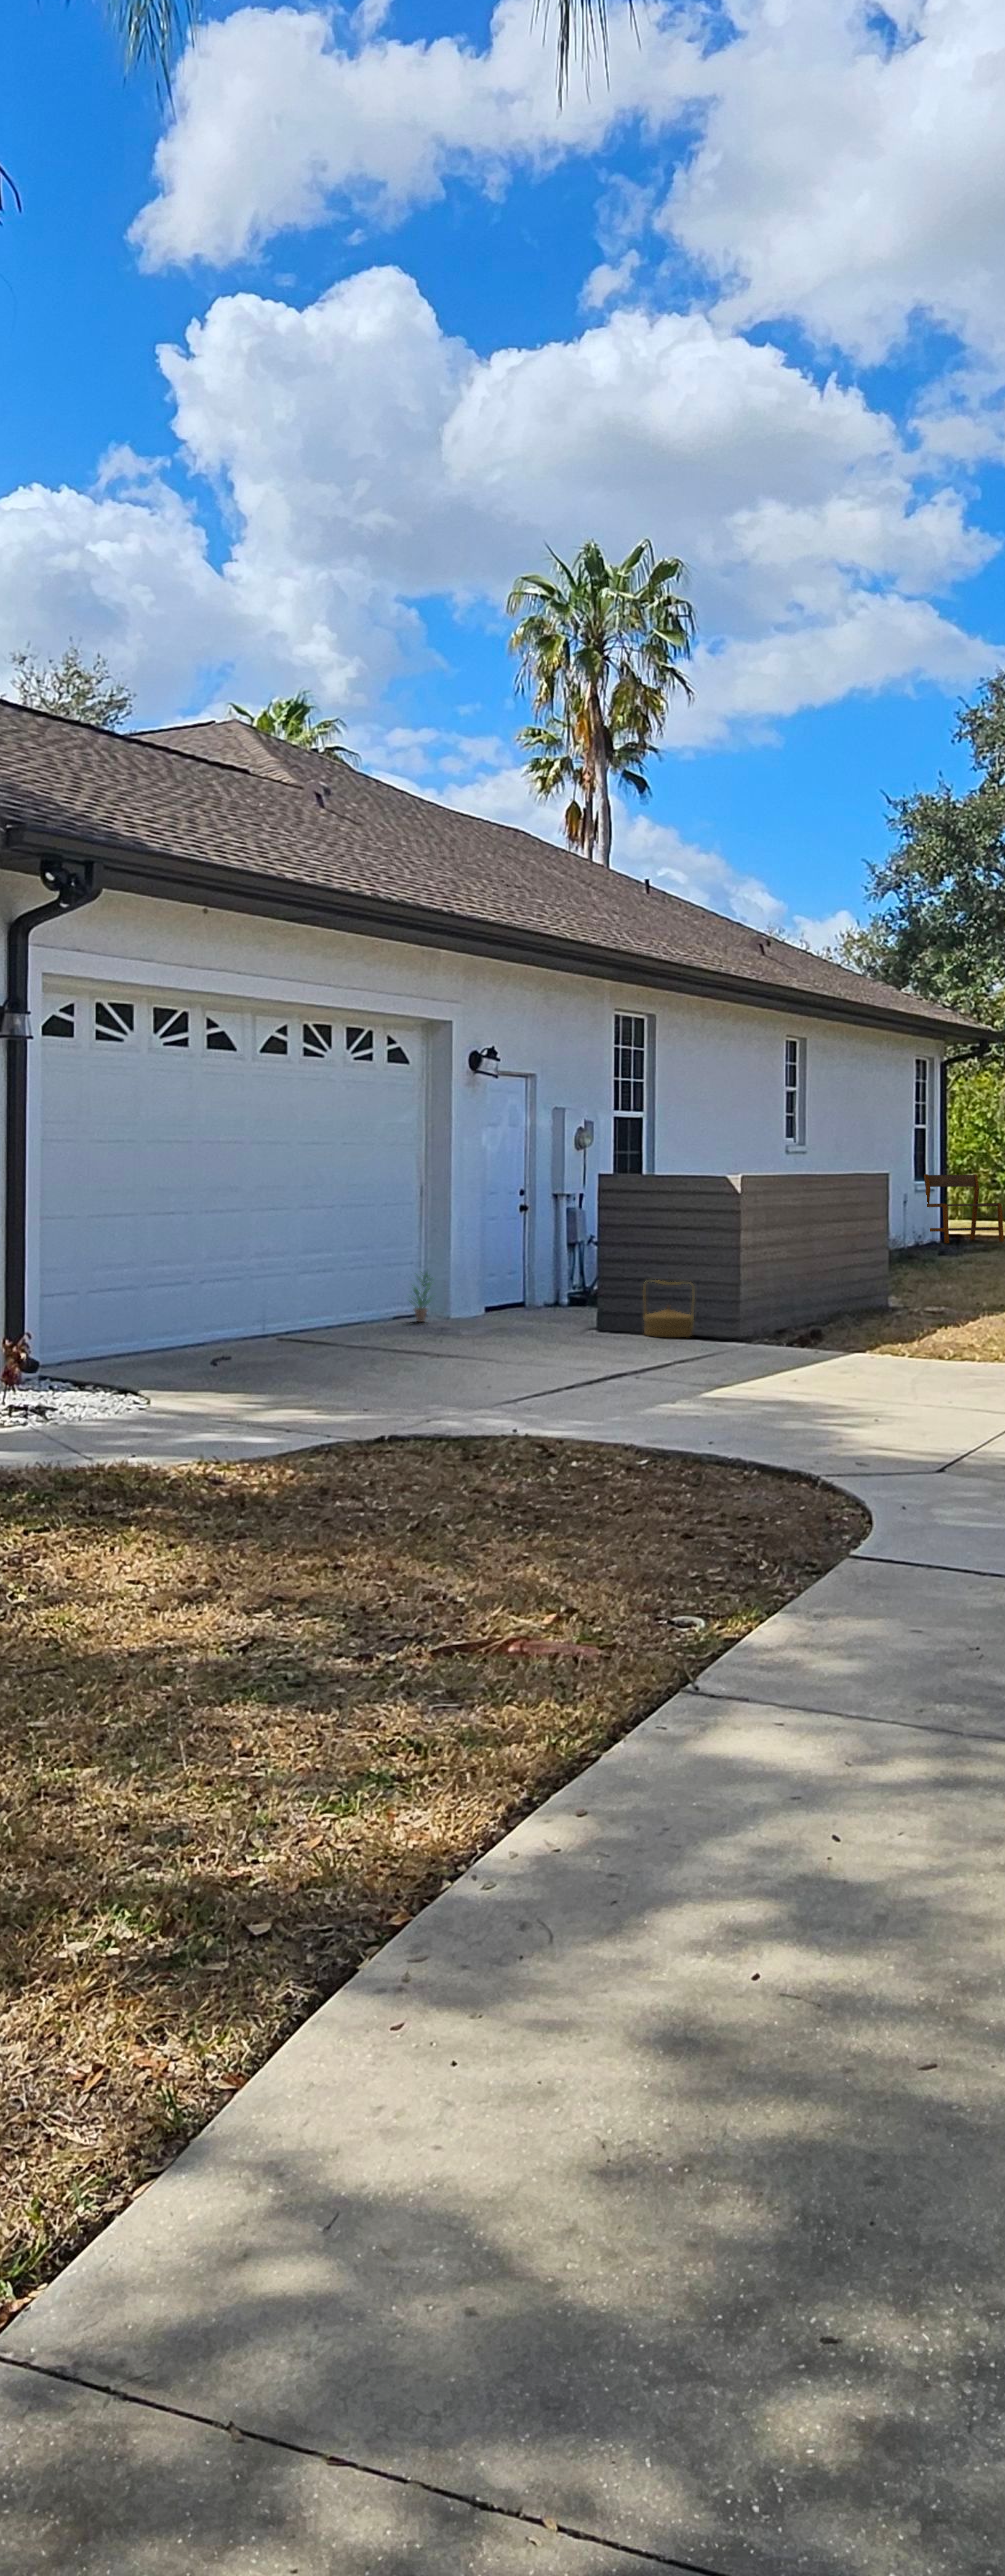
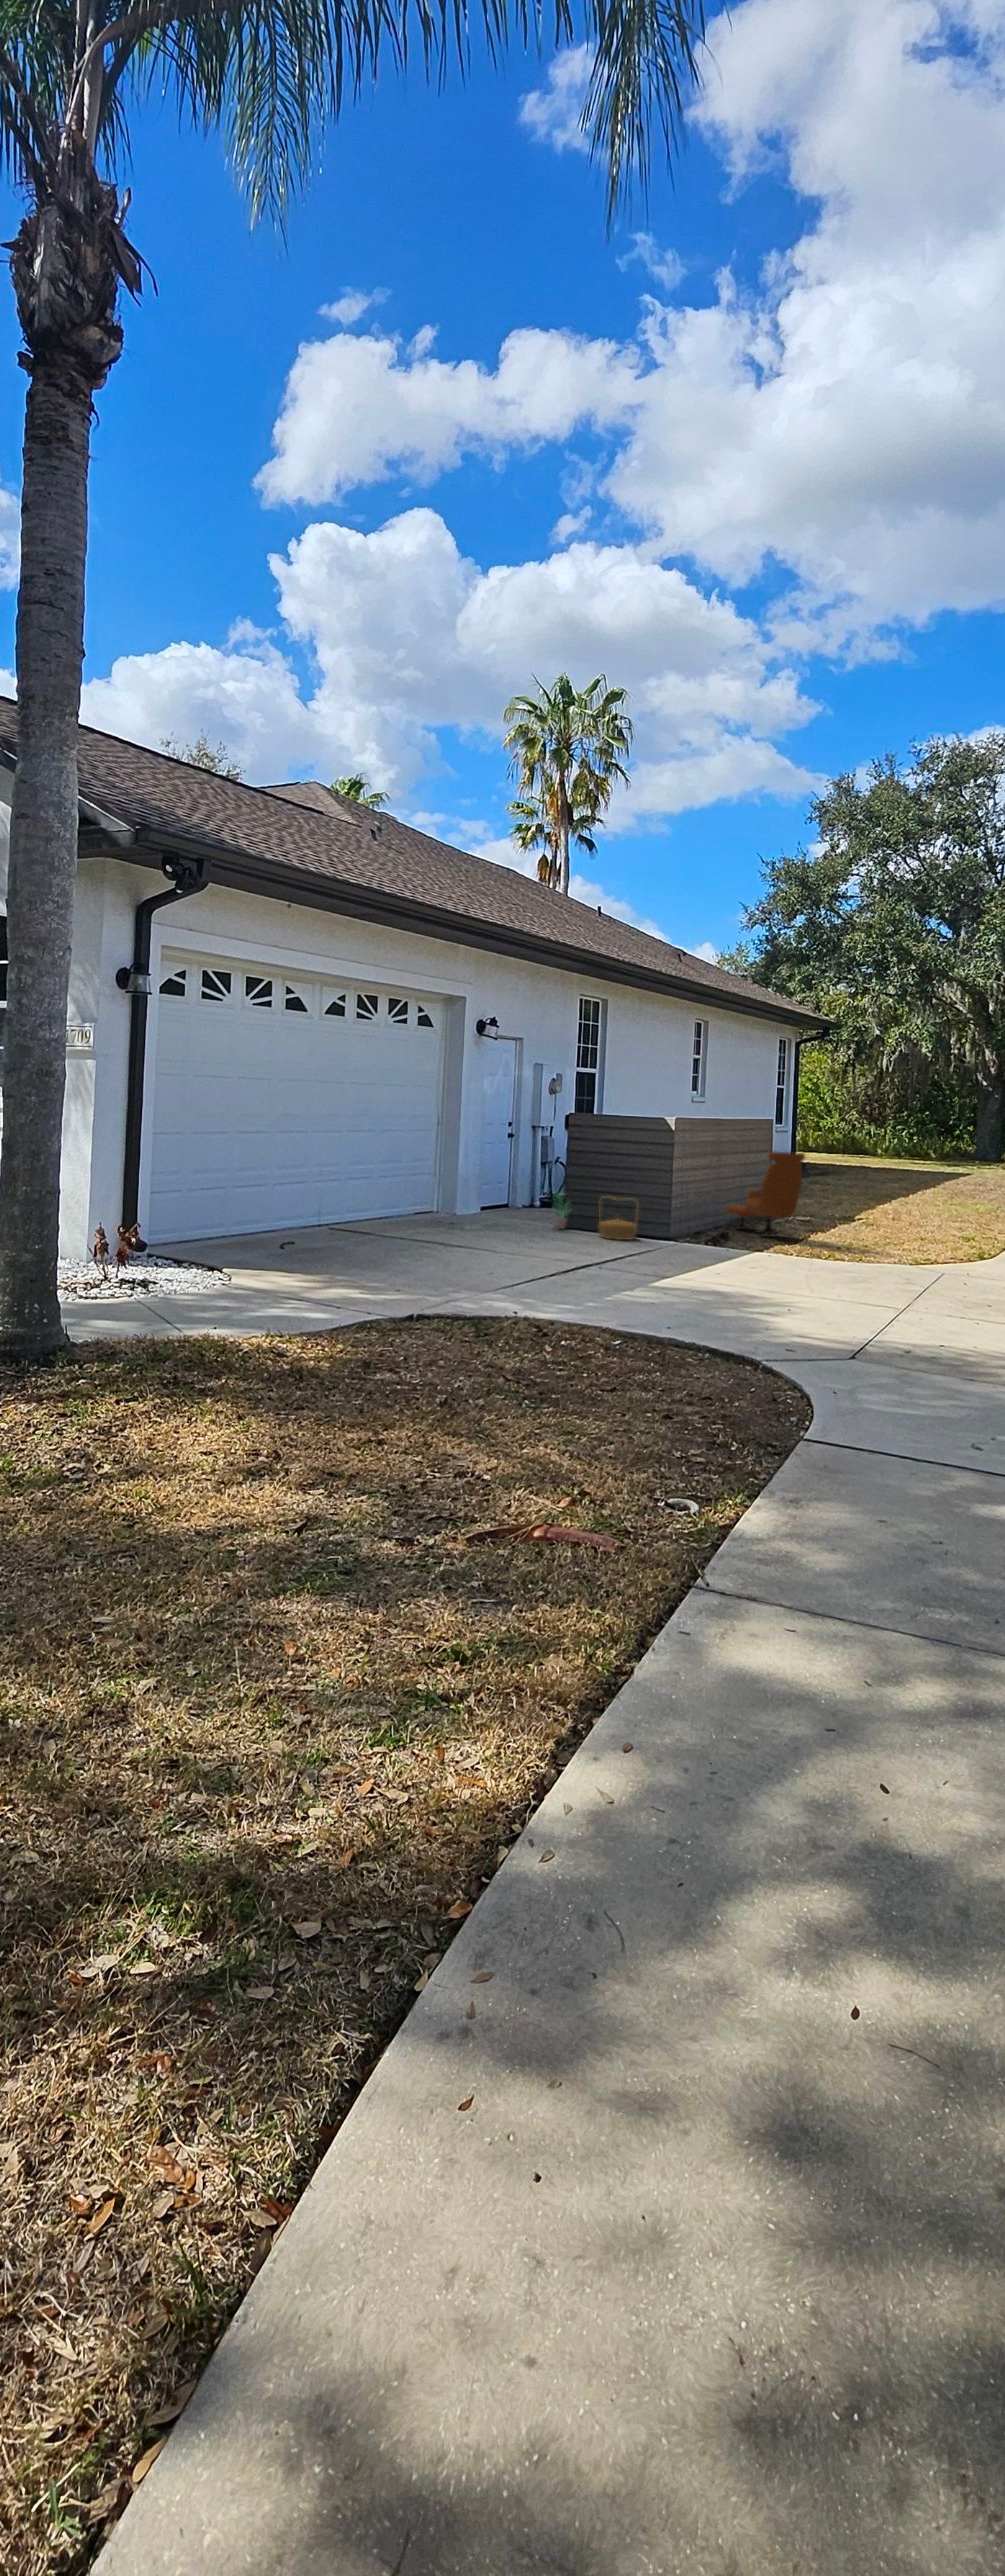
bench: present [924,1174,1004,1243] -> none [782,1124,841,1174]
lounge chair: none [817,1211,918,1330] -> present [725,1151,805,1235]
potted plant: present [413,1273,431,1322] -> present [553,1193,570,1229]

